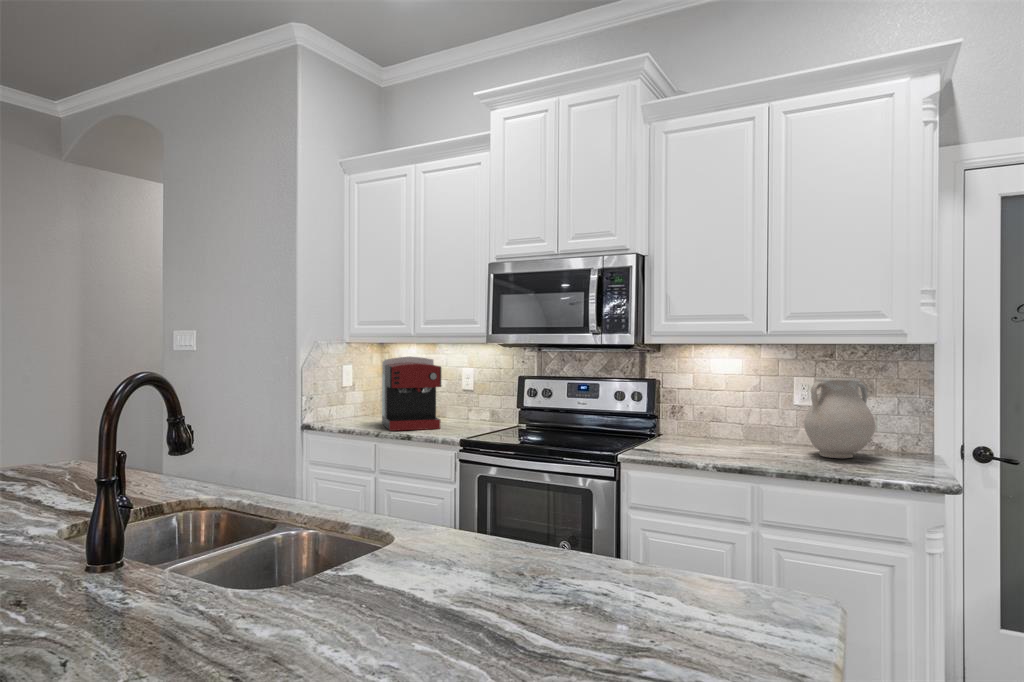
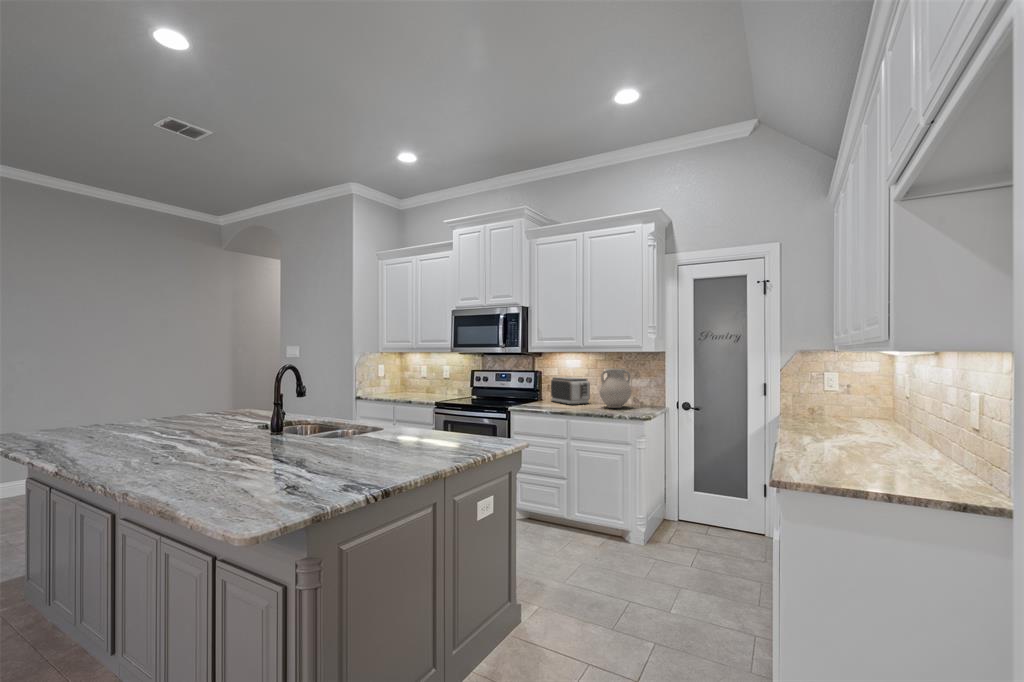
coffee maker: present [382,357,441,431] -> none [399,360,429,399]
toaster: none [684,391,770,448] -> present [551,377,590,405]

